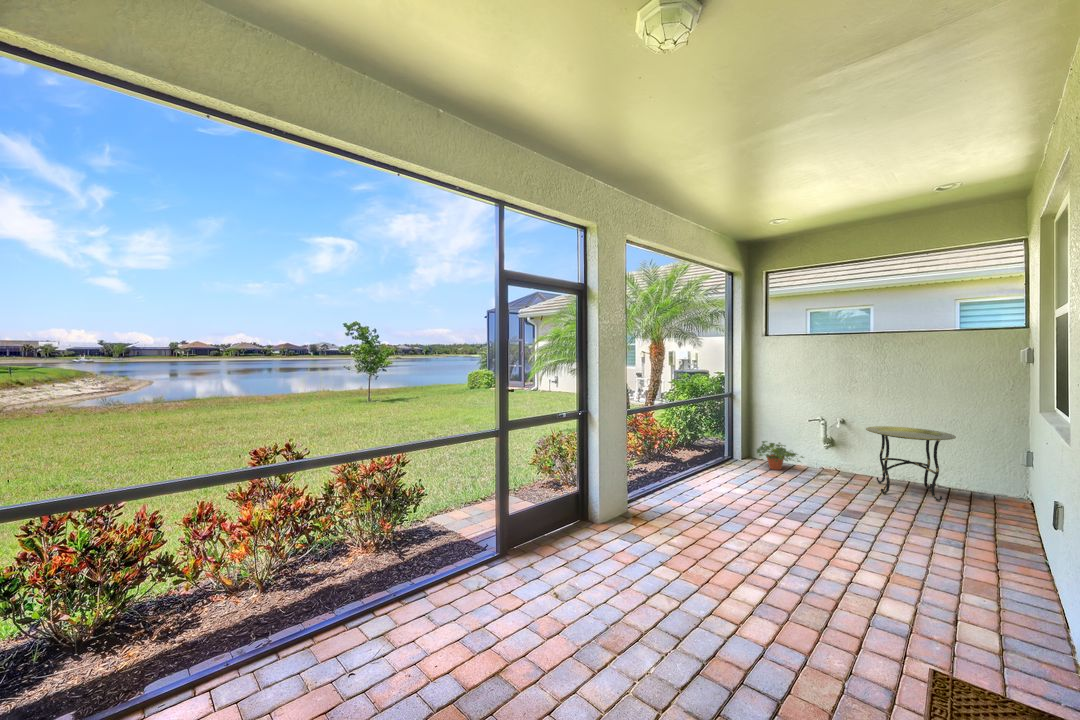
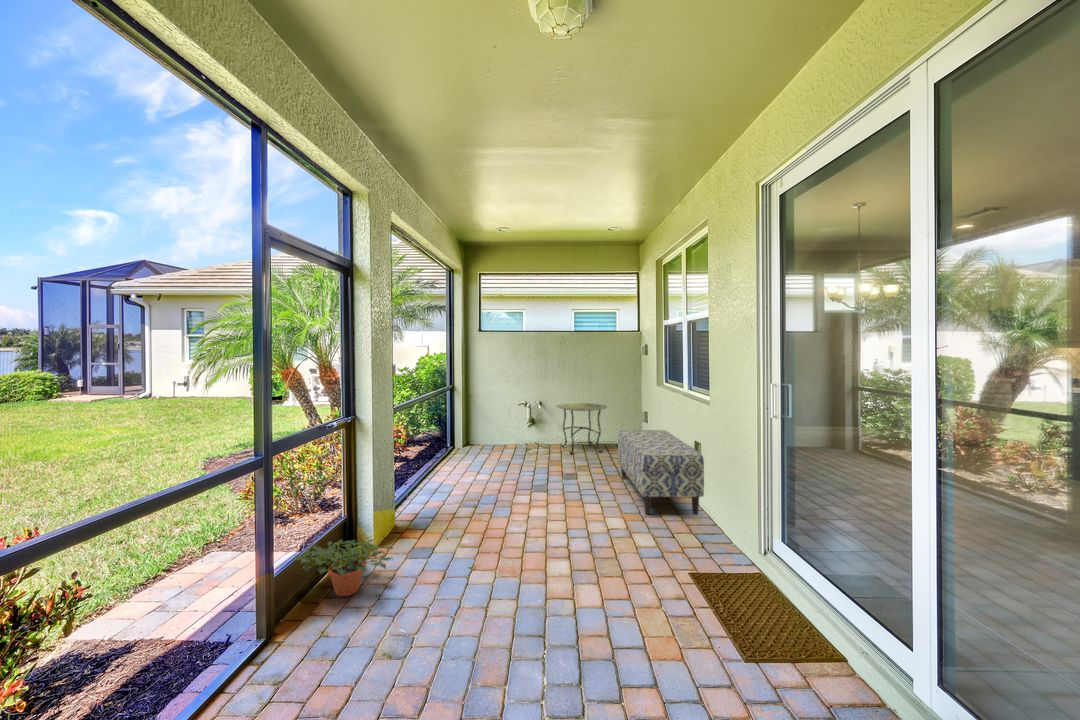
potted plant: present [757,441,803,470] -> present [294,539,393,596]
bench: none [923,471,1052,620] -> present [618,430,704,515]

